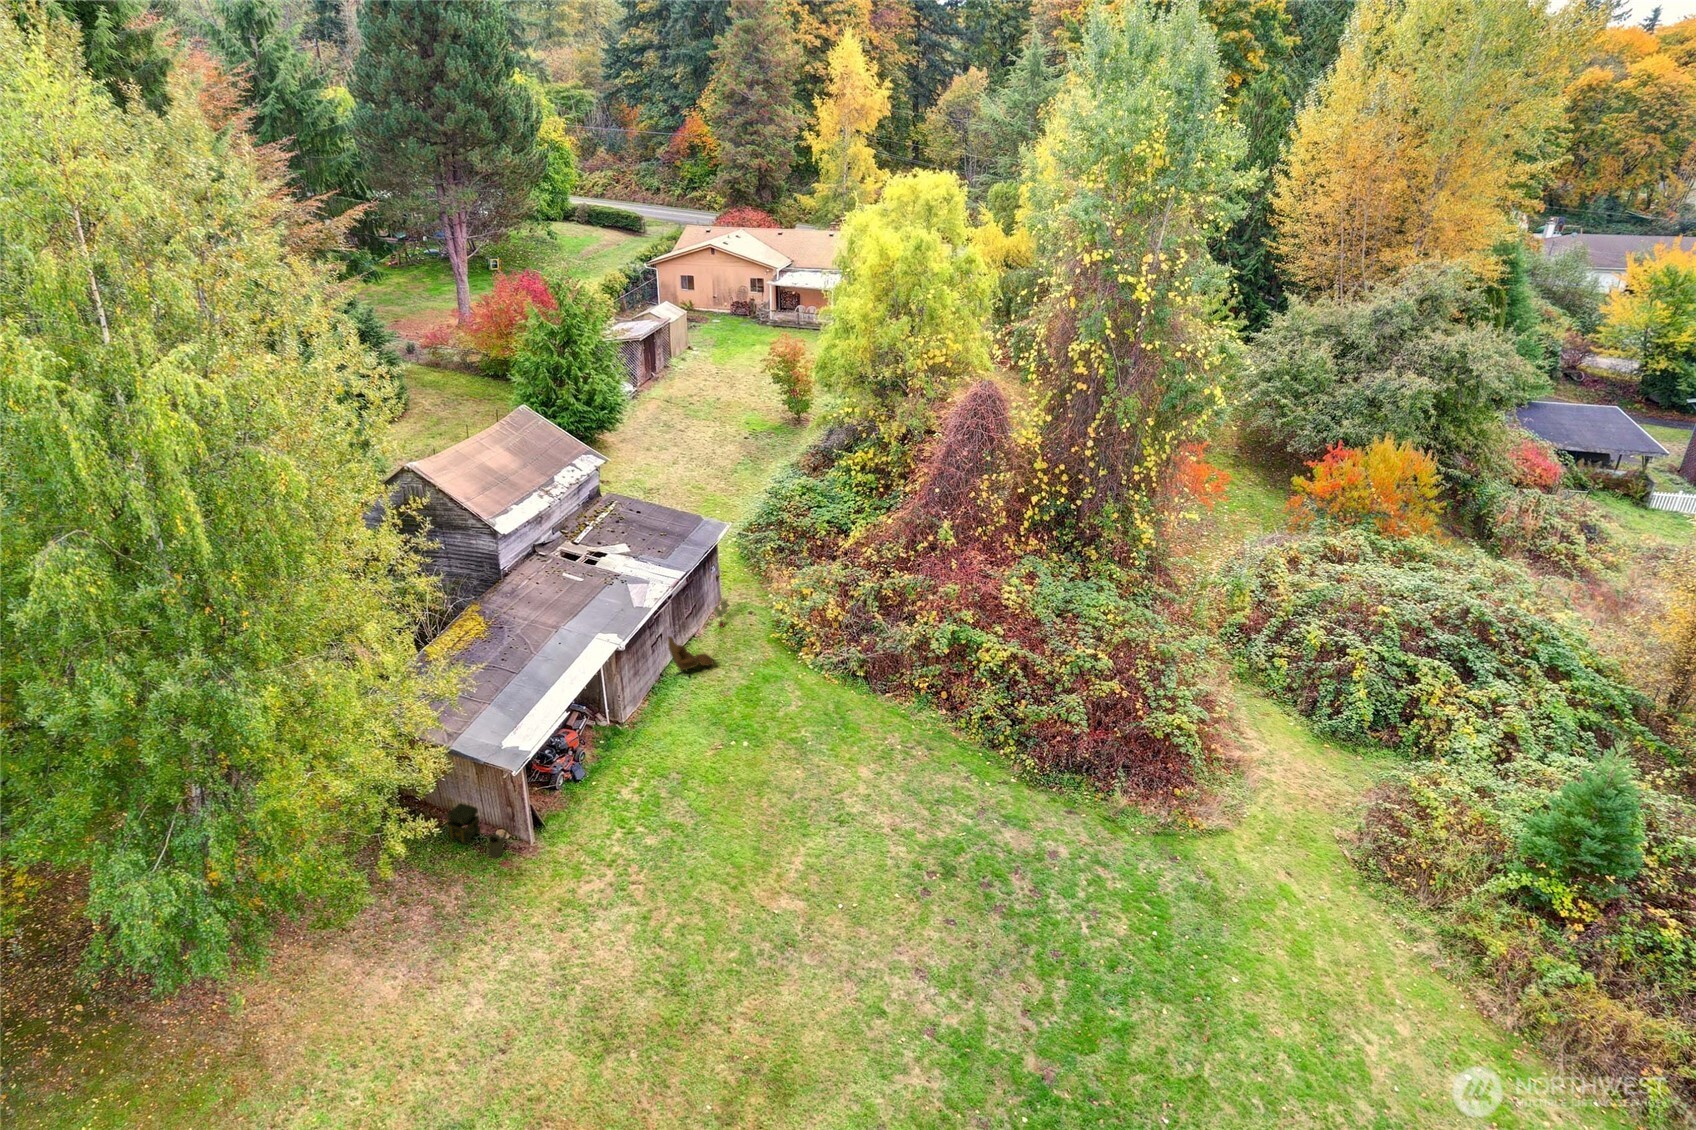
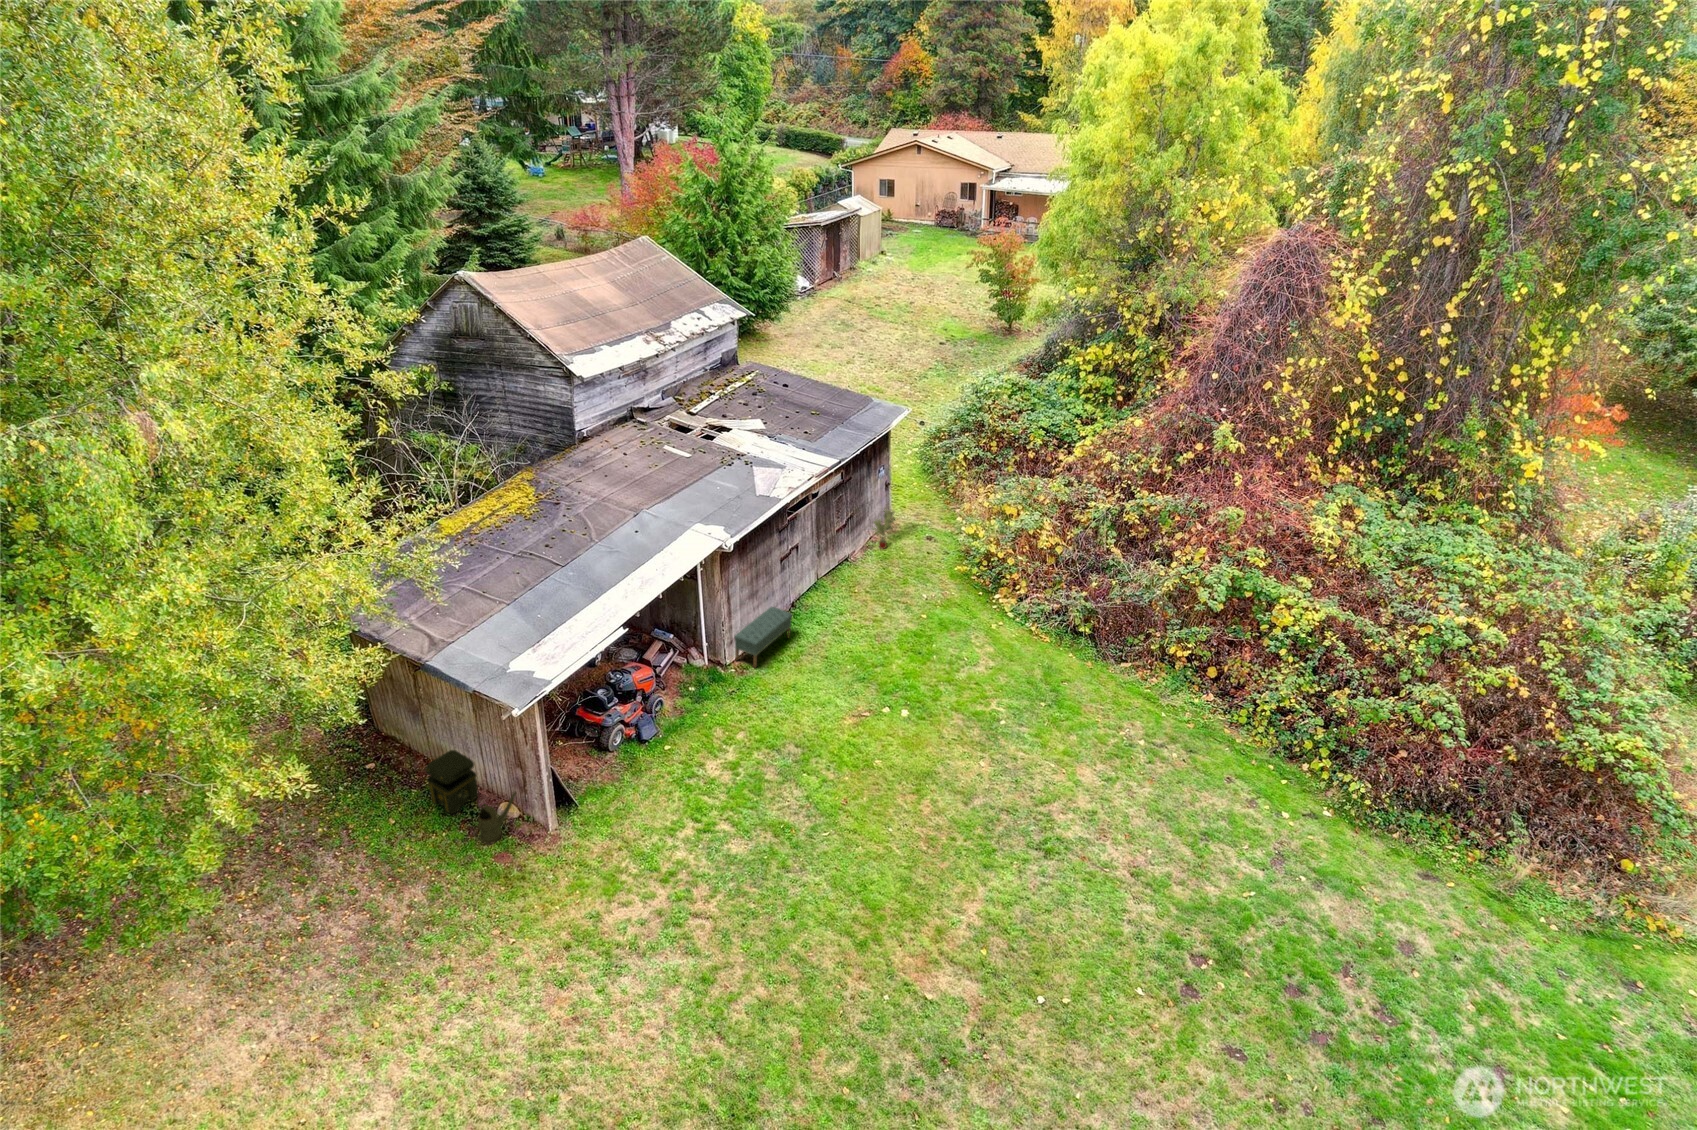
lounge chair: present [668,636,714,677] -> none [804,547,866,610]
bench: none [629,682,666,726] -> present [734,607,792,668]

